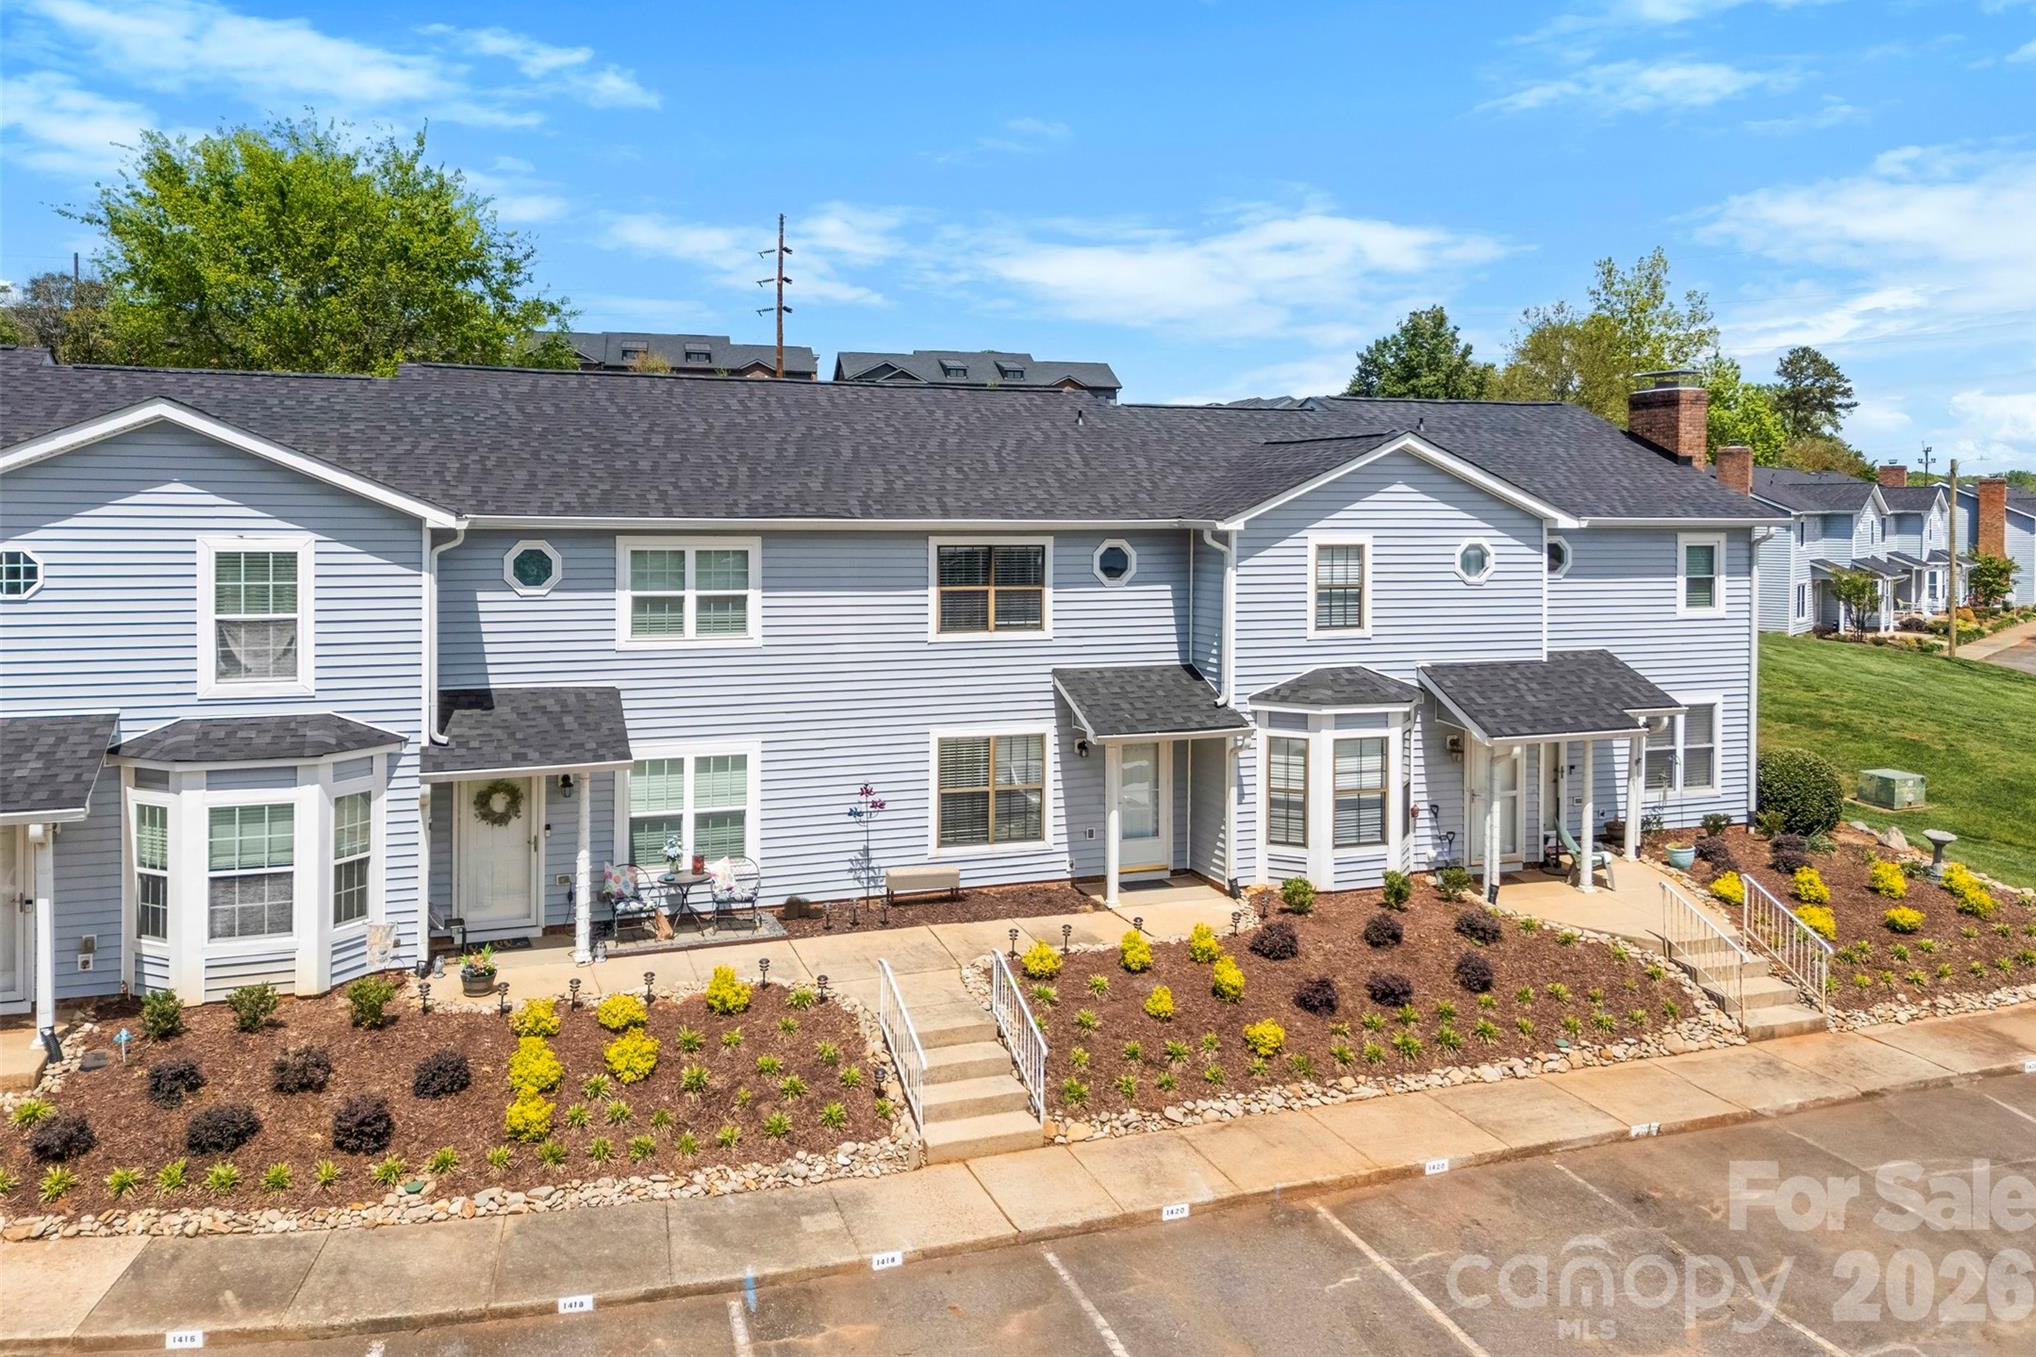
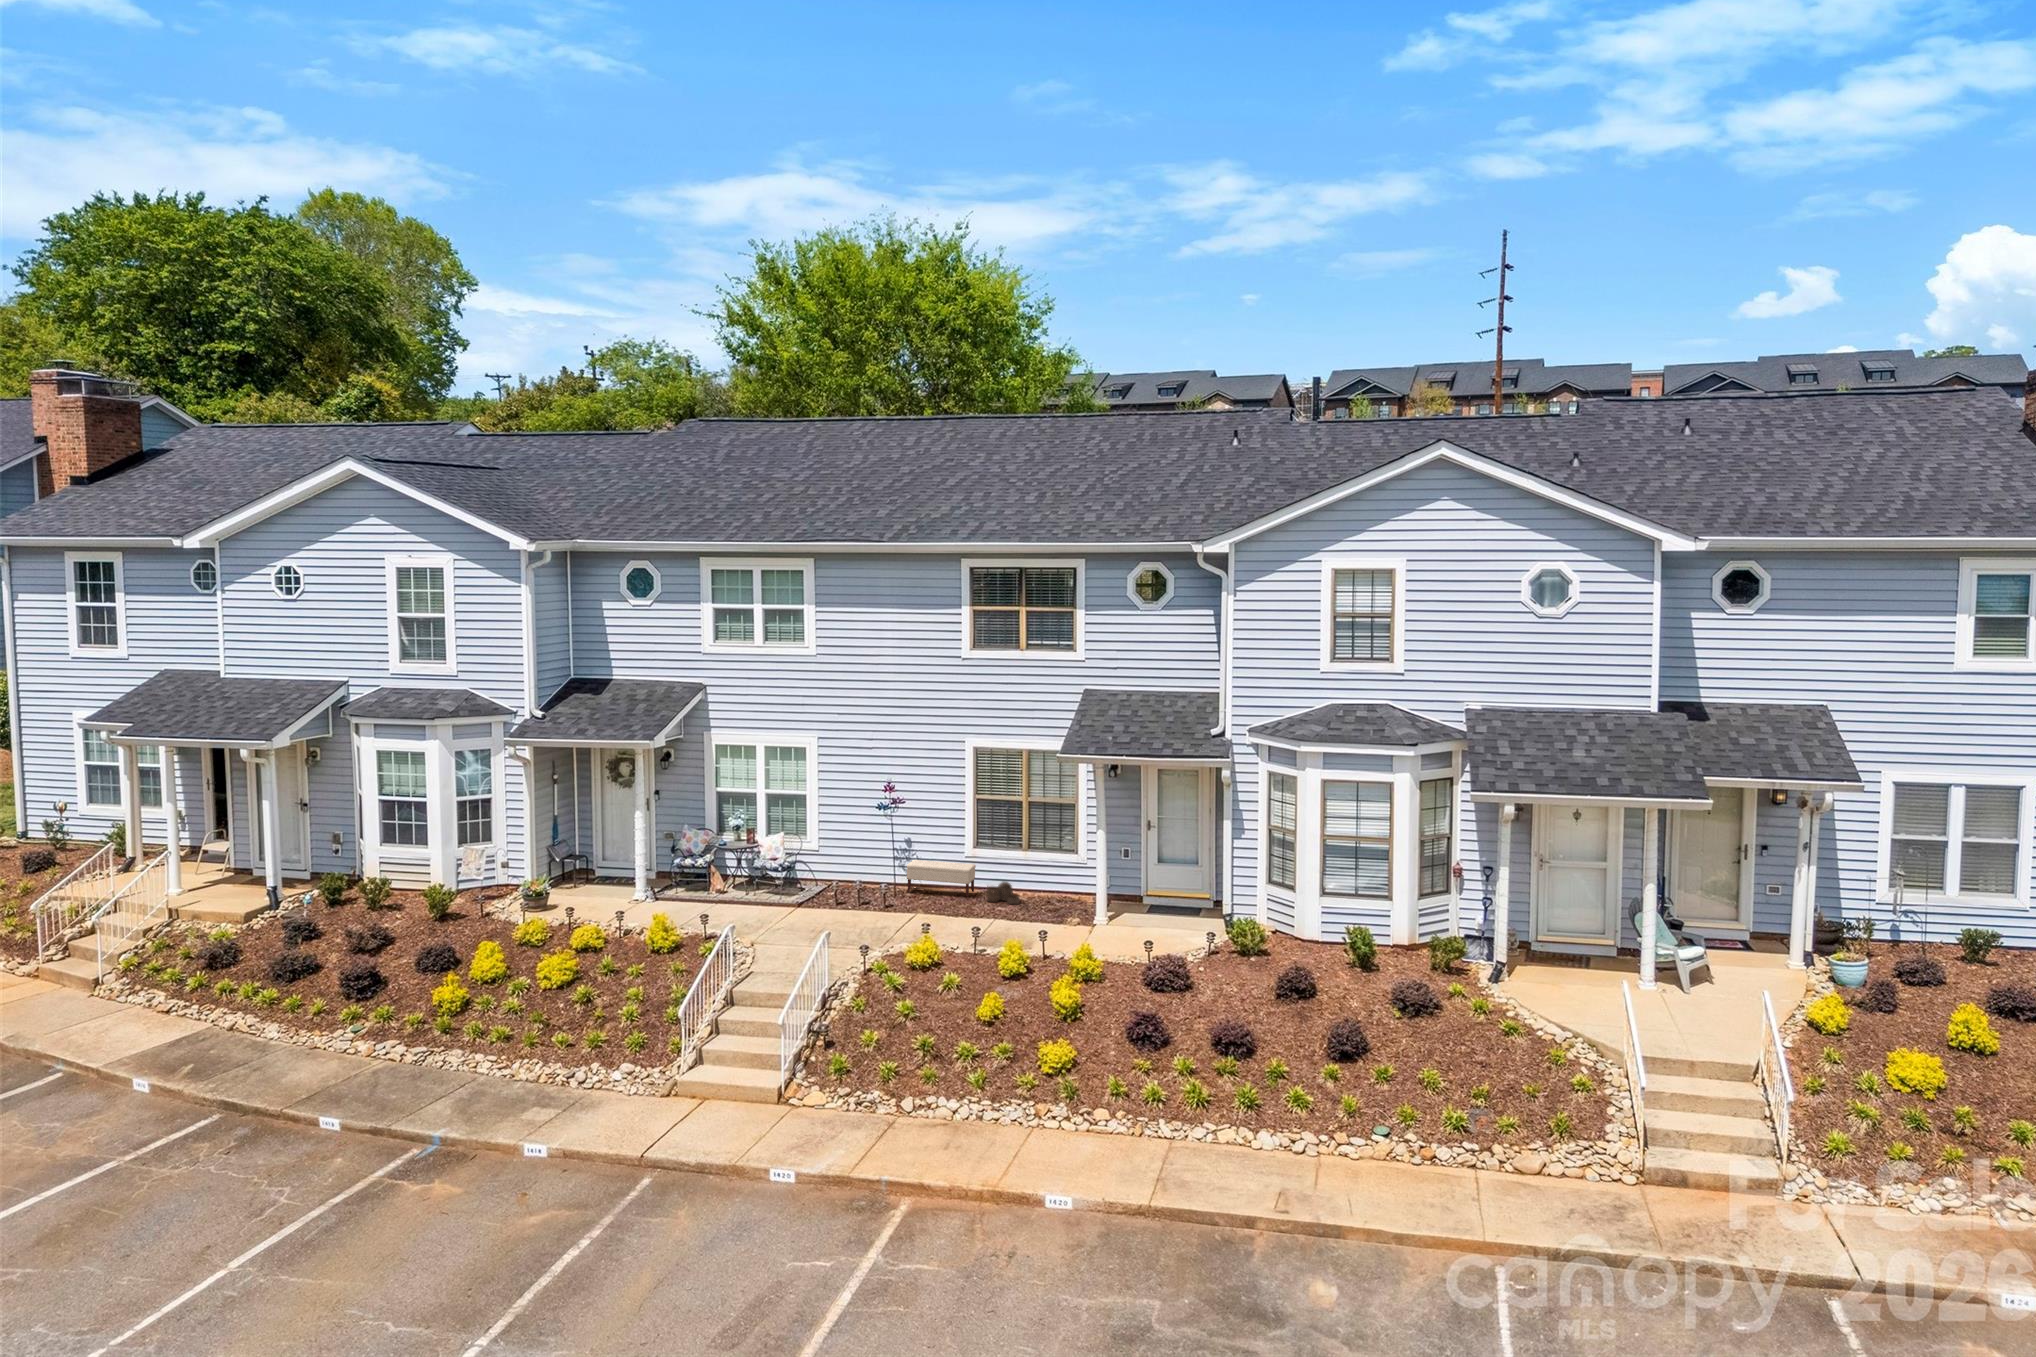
woven basket: present [784,896,823,919] -> present [987,882,1020,904]

